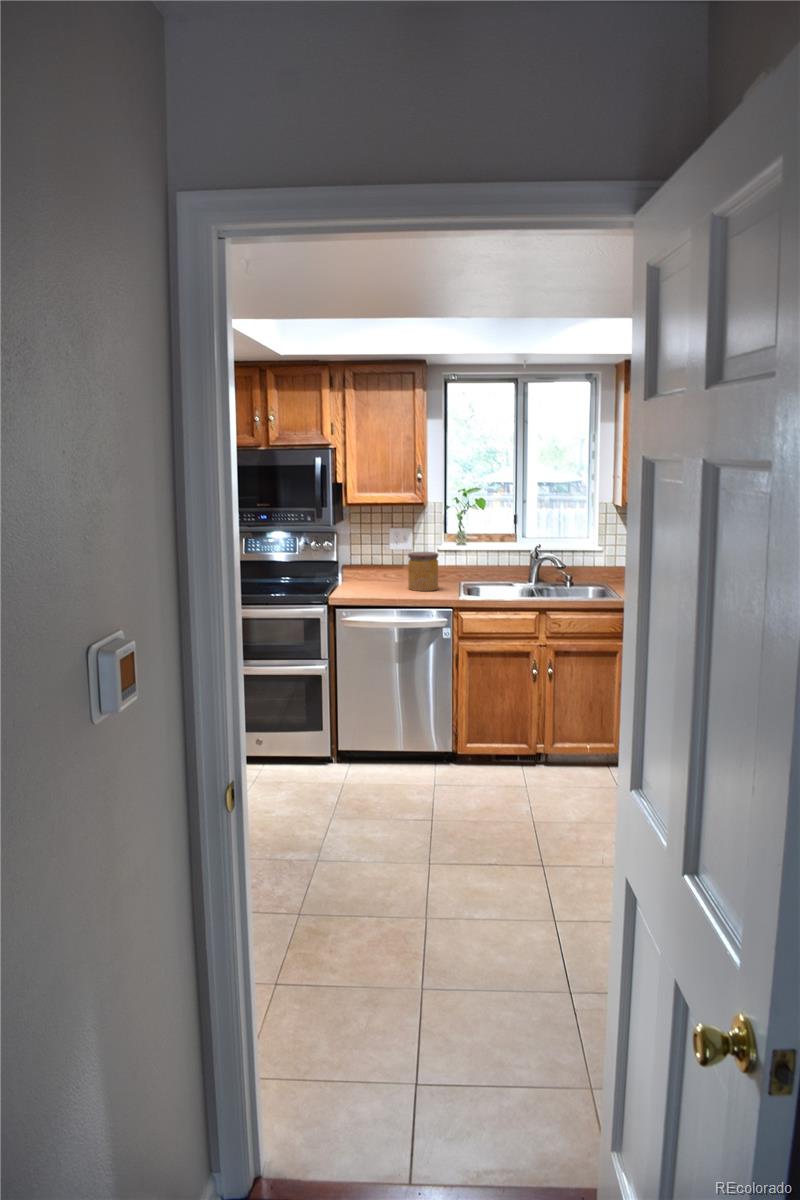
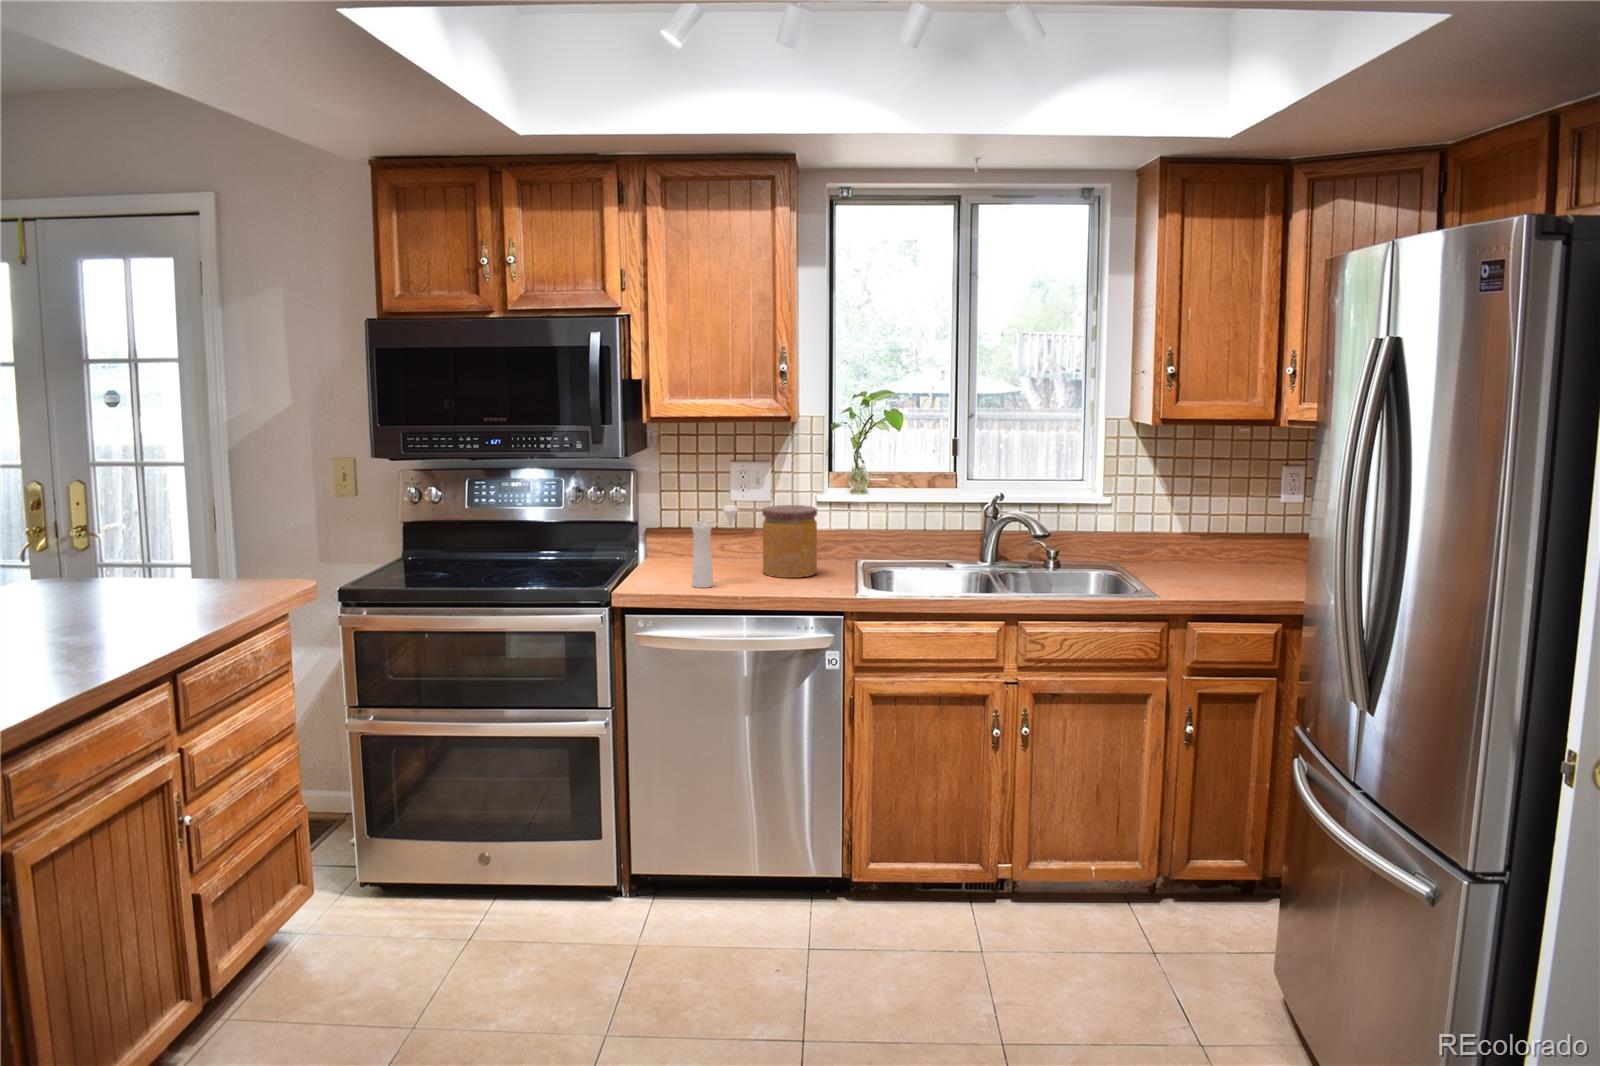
pepper mill: none [371,551,396,595] -> present [691,505,738,588]

